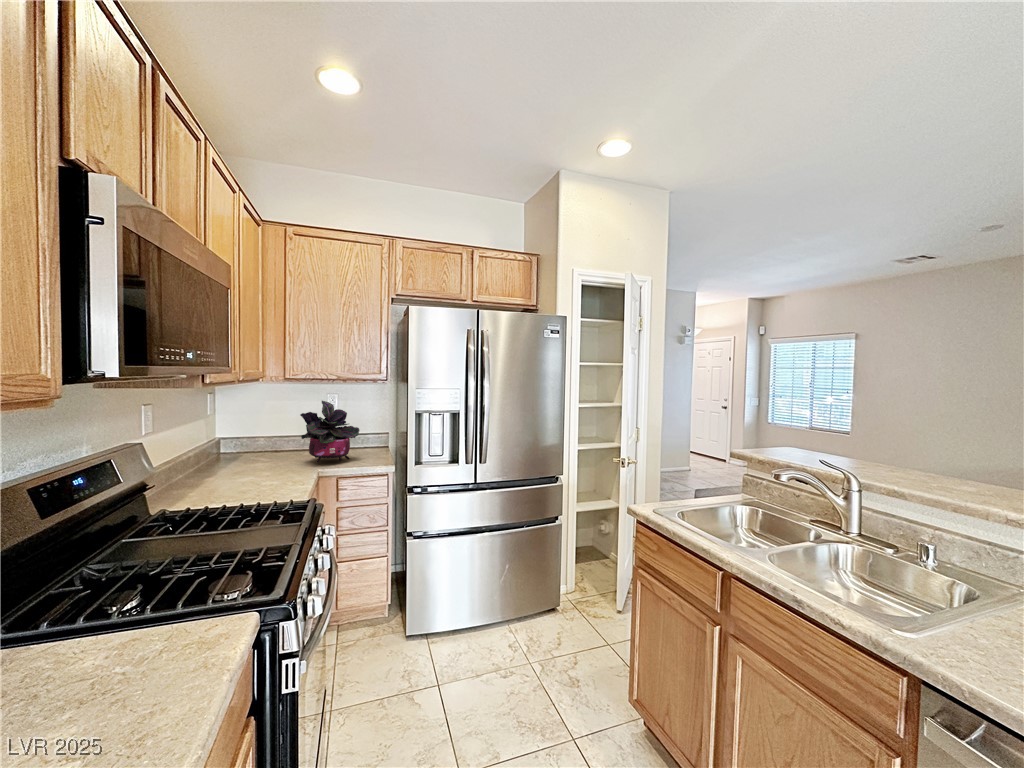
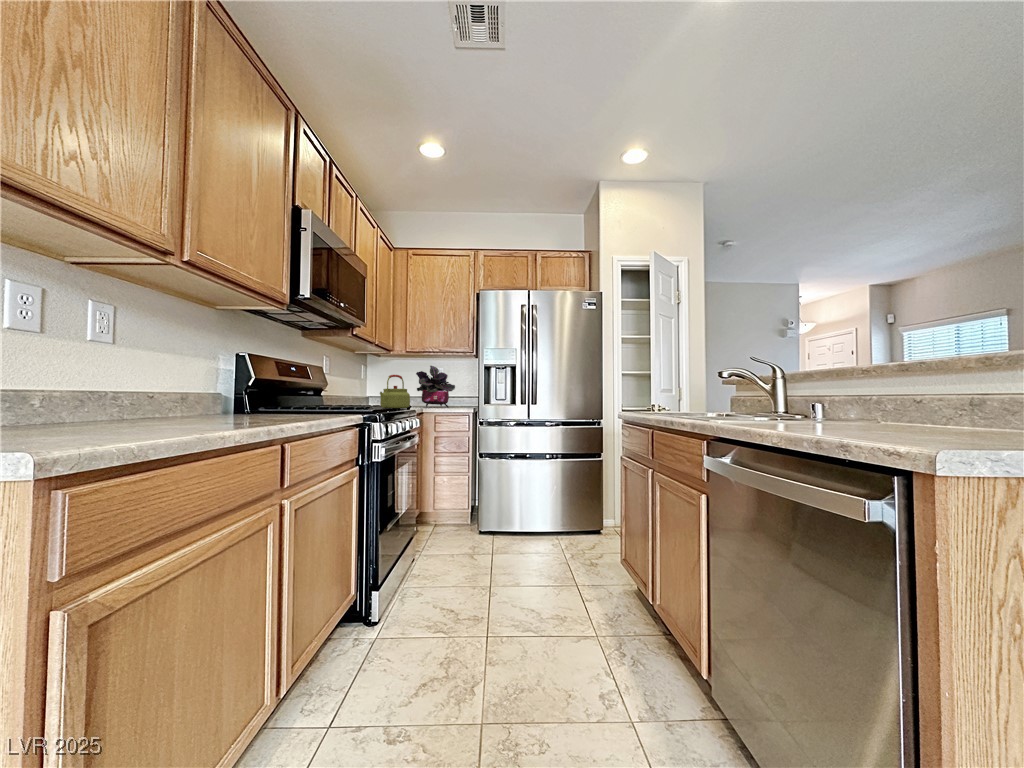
kettle: none [246,426,296,481] -> present [380,375,410,408]

